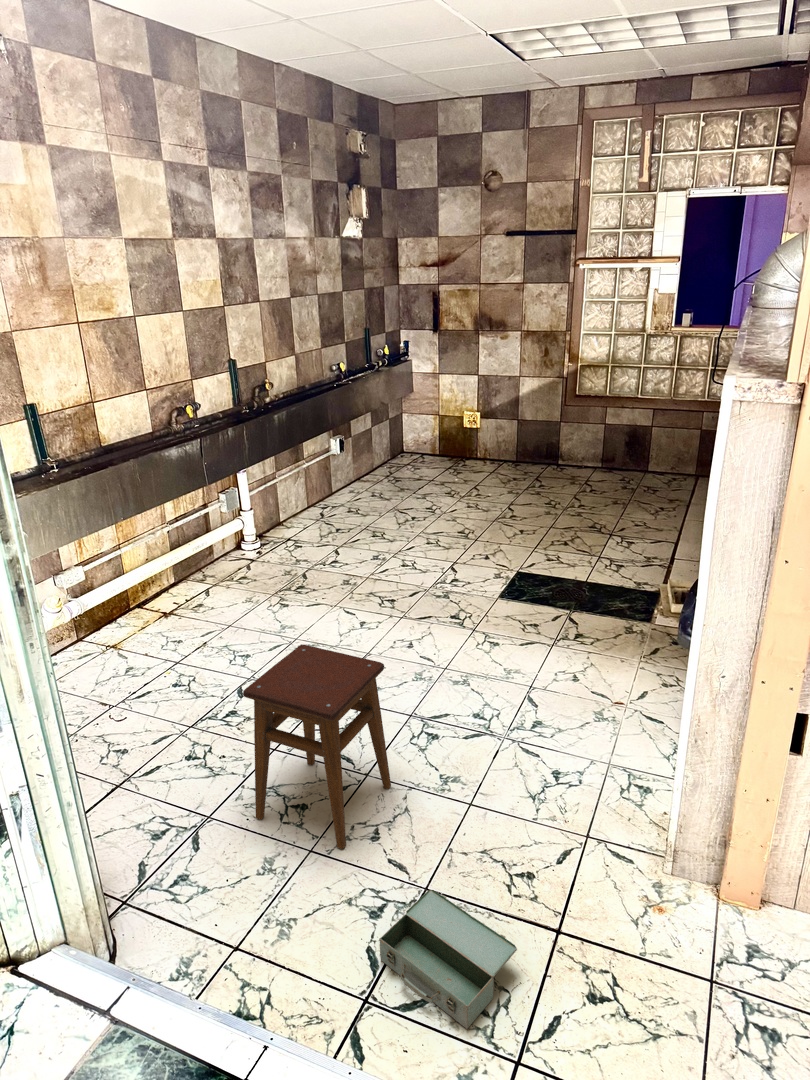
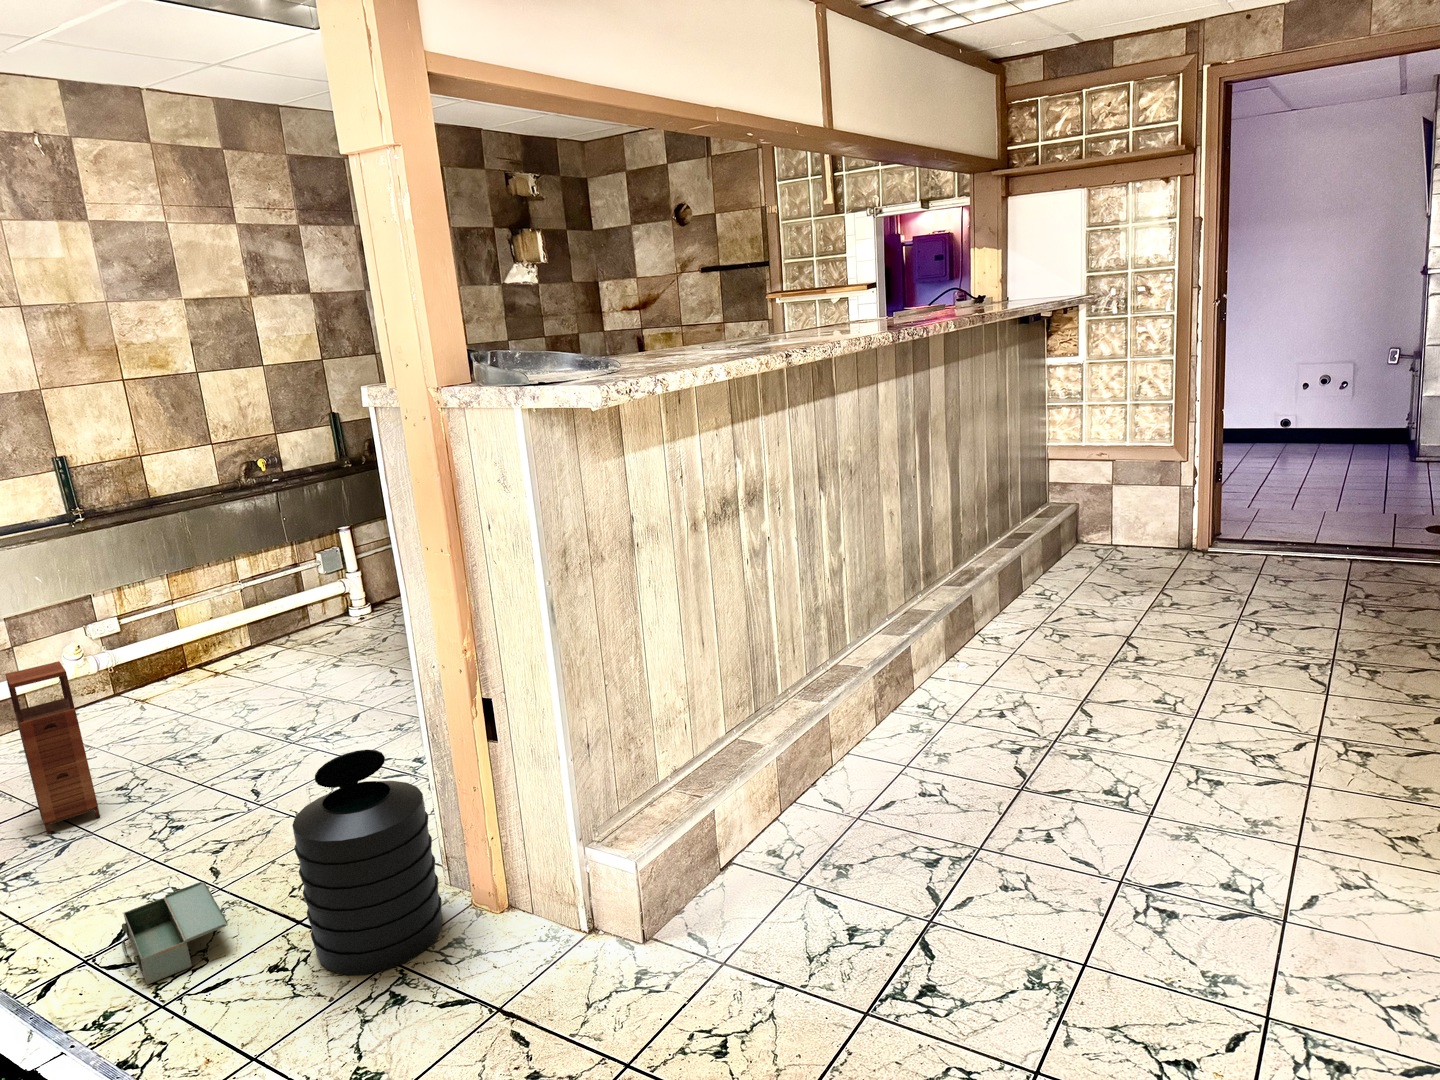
storage cabinet: none [103,641,196,821] -> present [5,661,100,834]
stool: present [243,644,391,849] -> none [104,668,277,859]
trash can: none [596,770,744,998] -> present [292,750,442,975]

